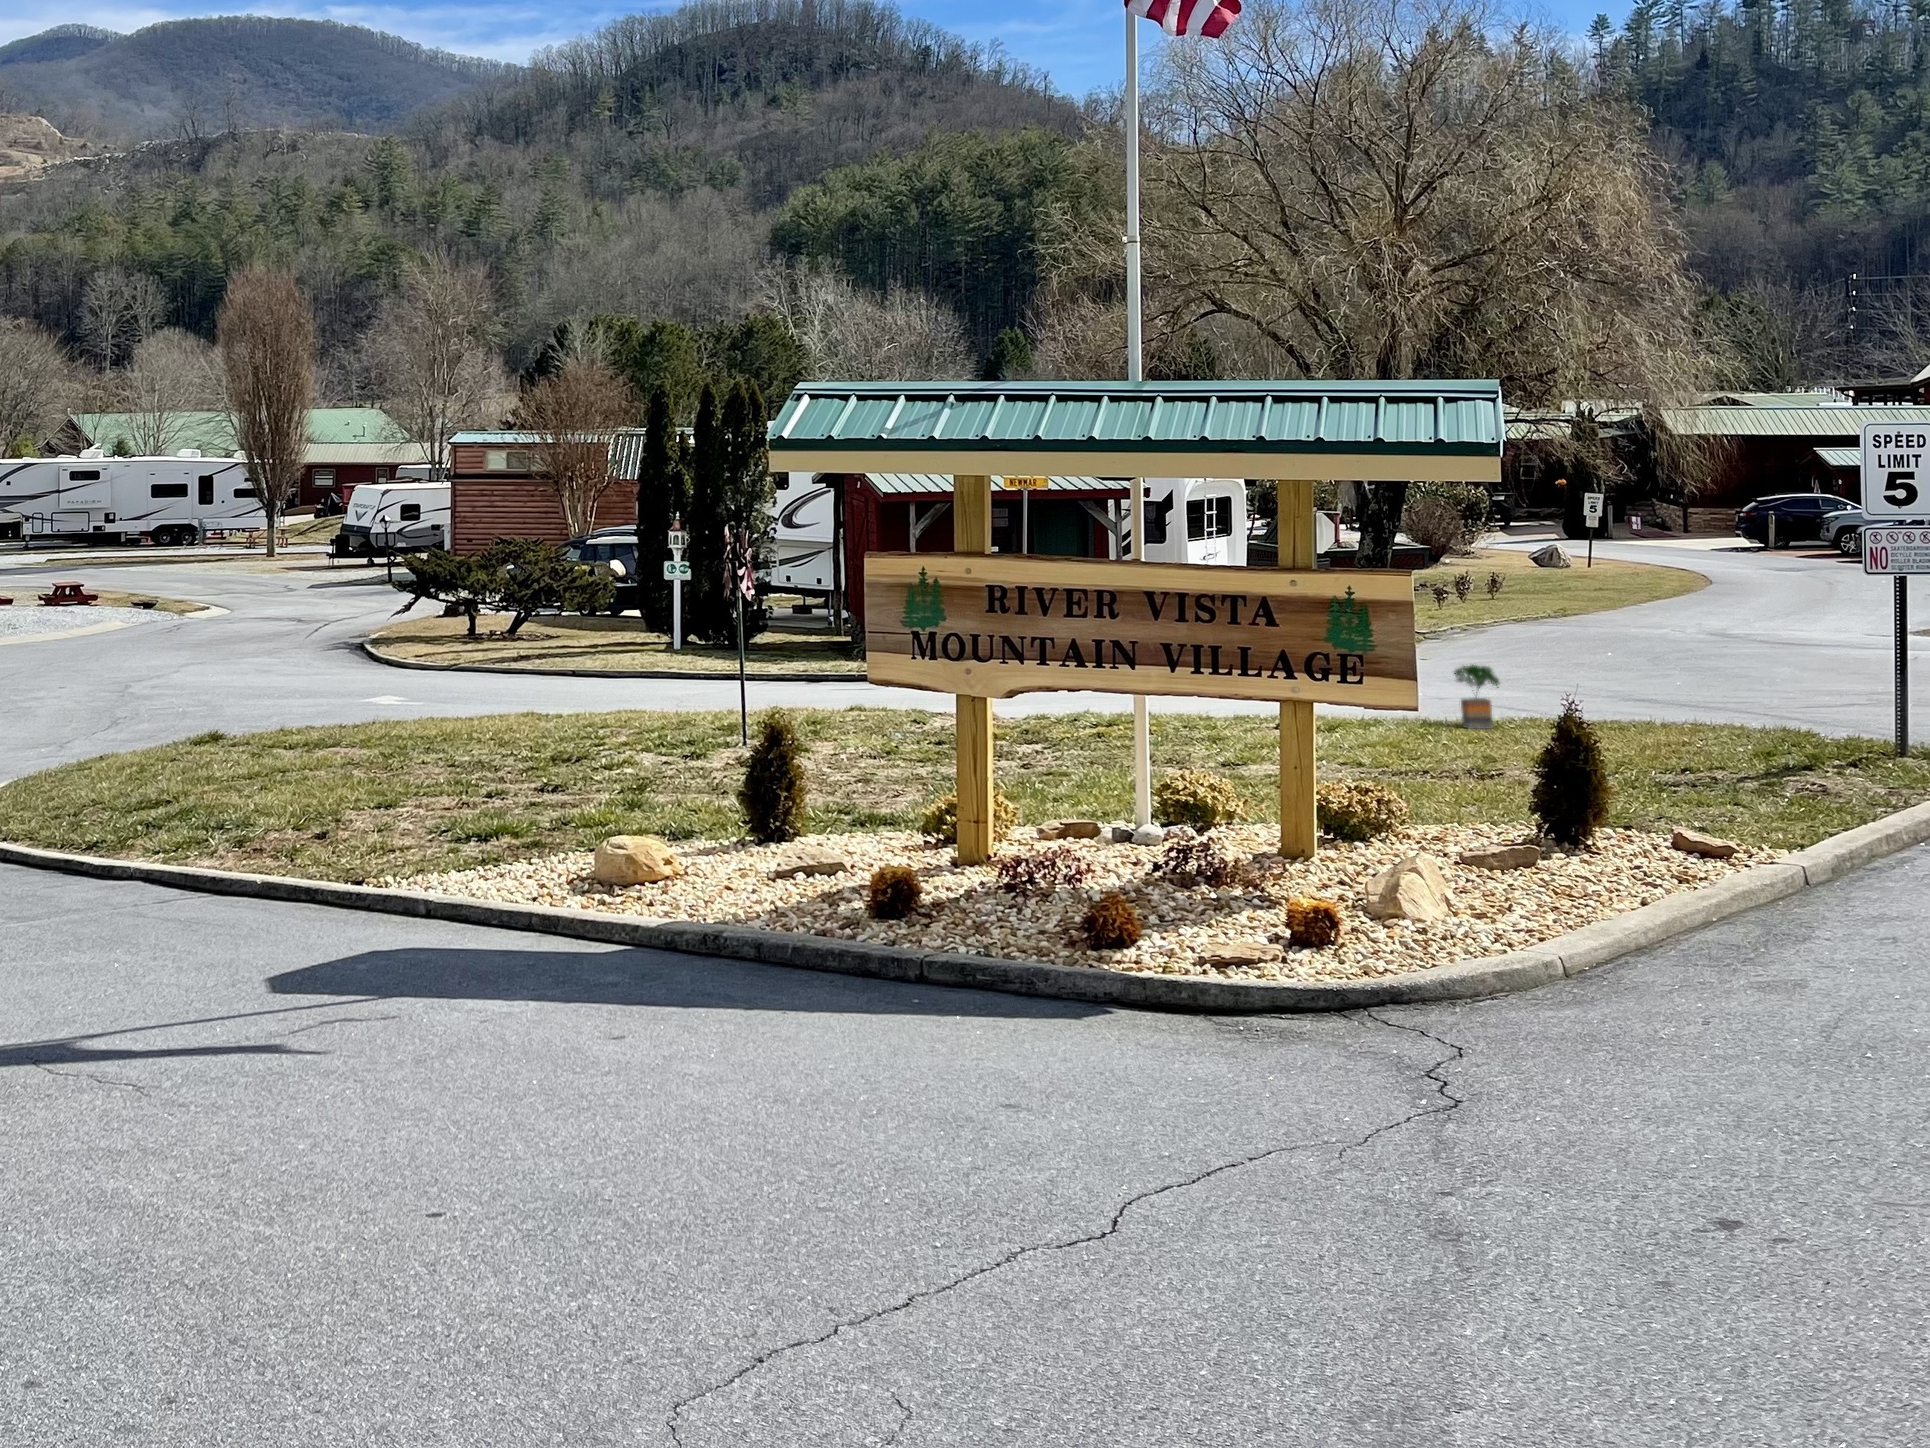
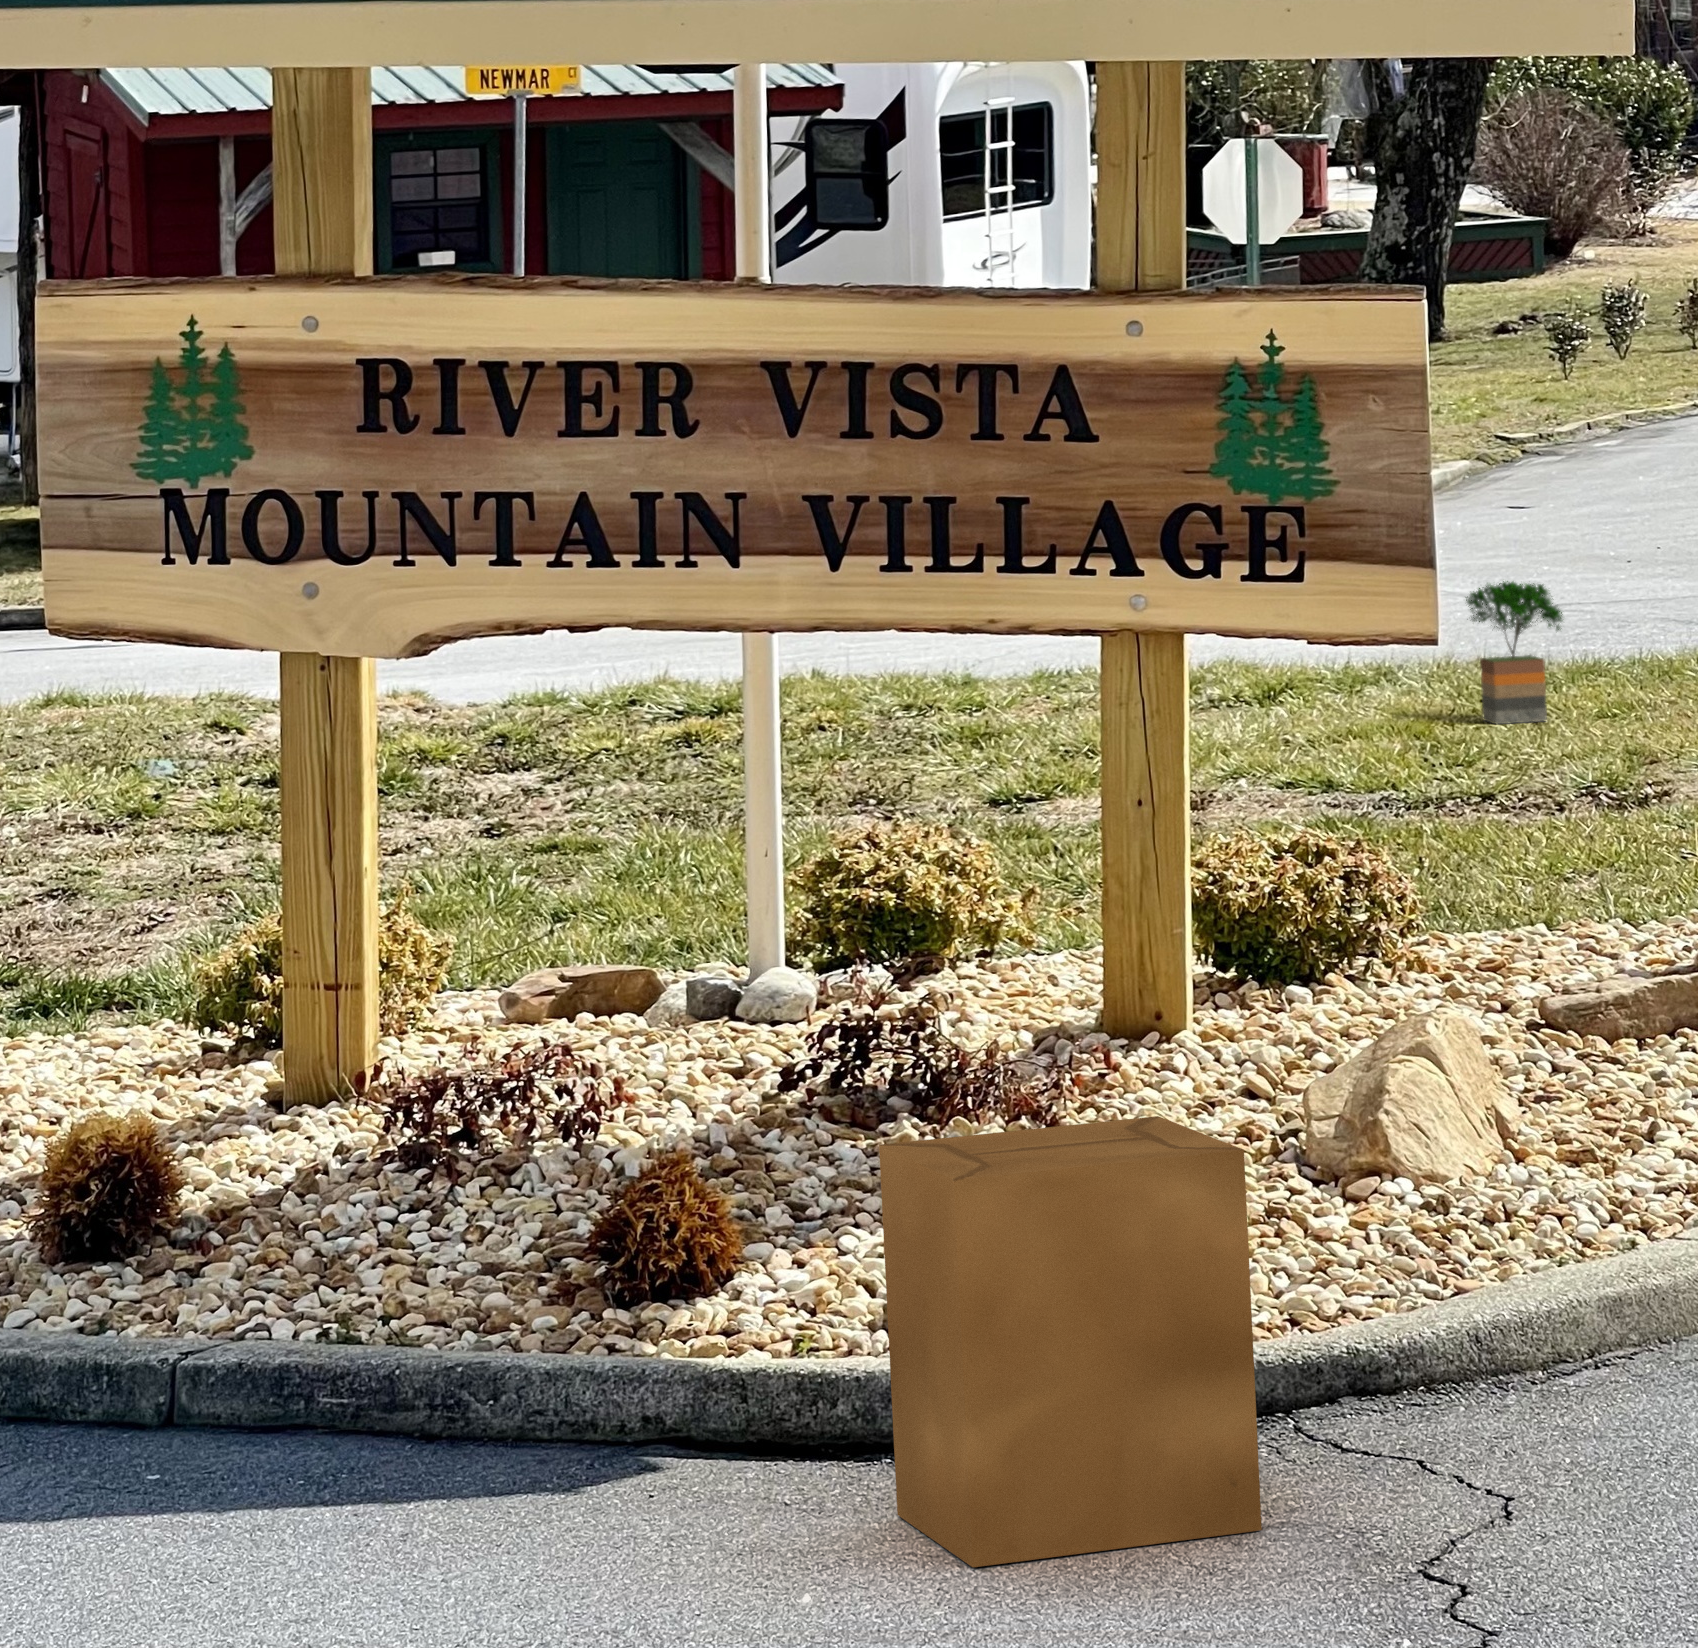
cardboard box: none [1198,887,1345,1048] -> present [879,1116,1262,1567]

